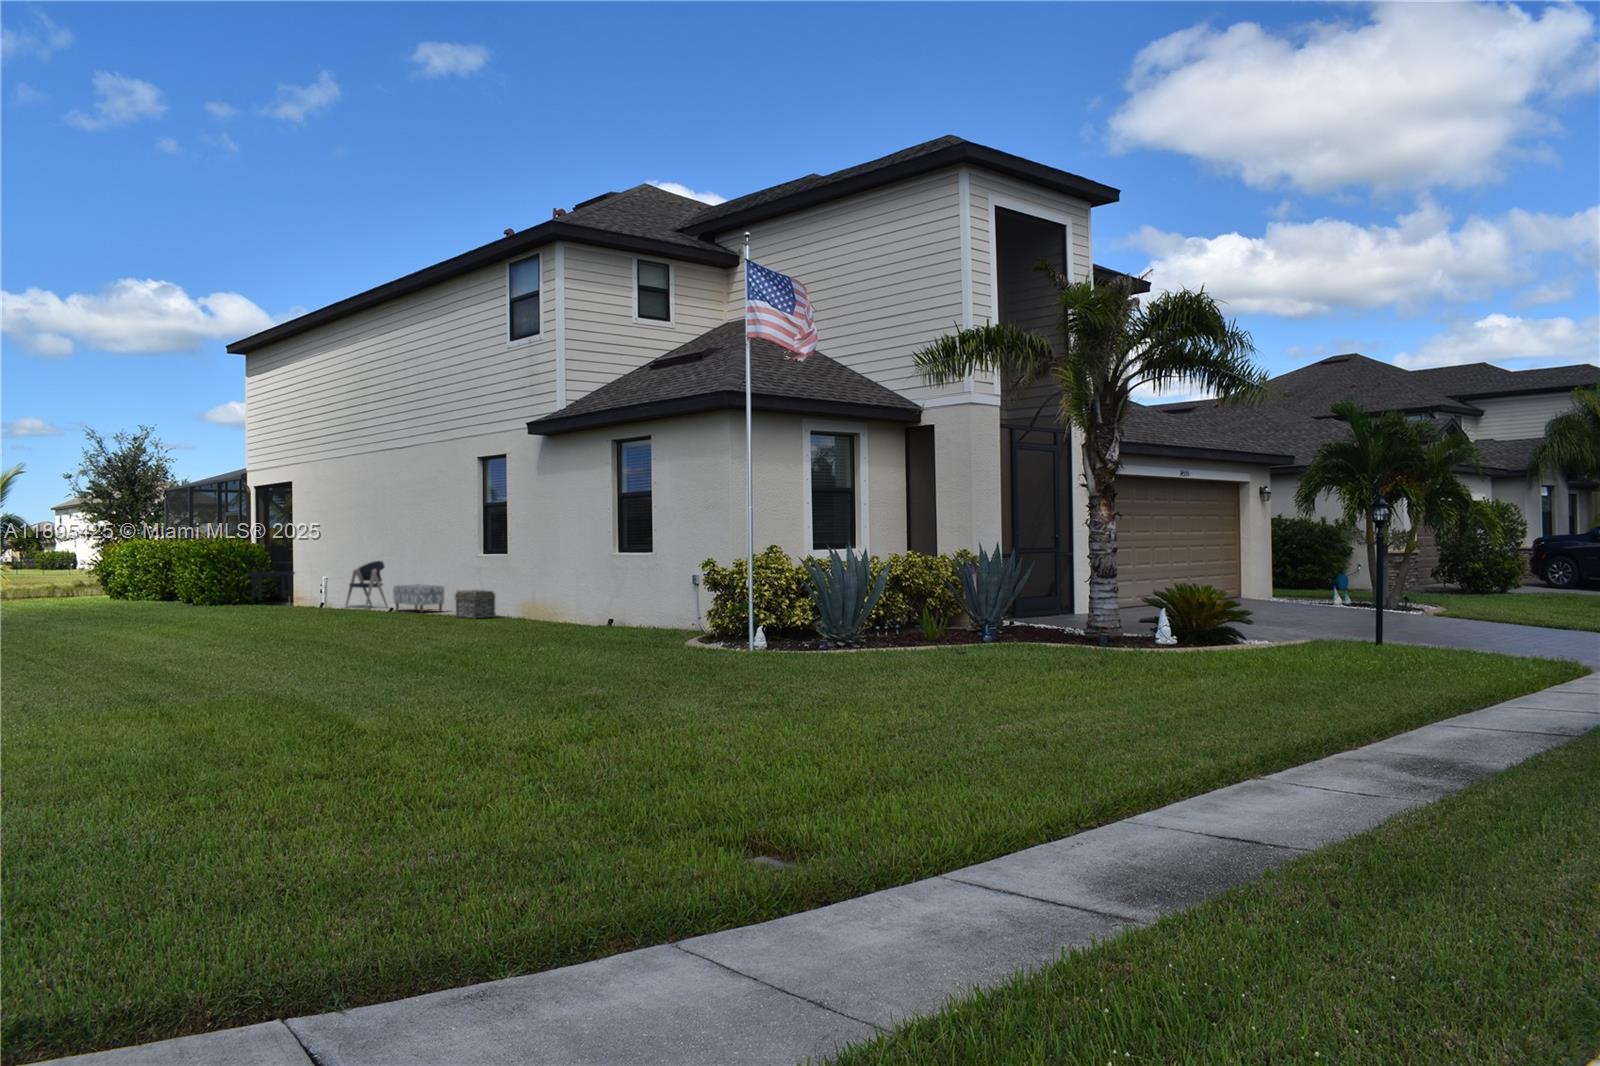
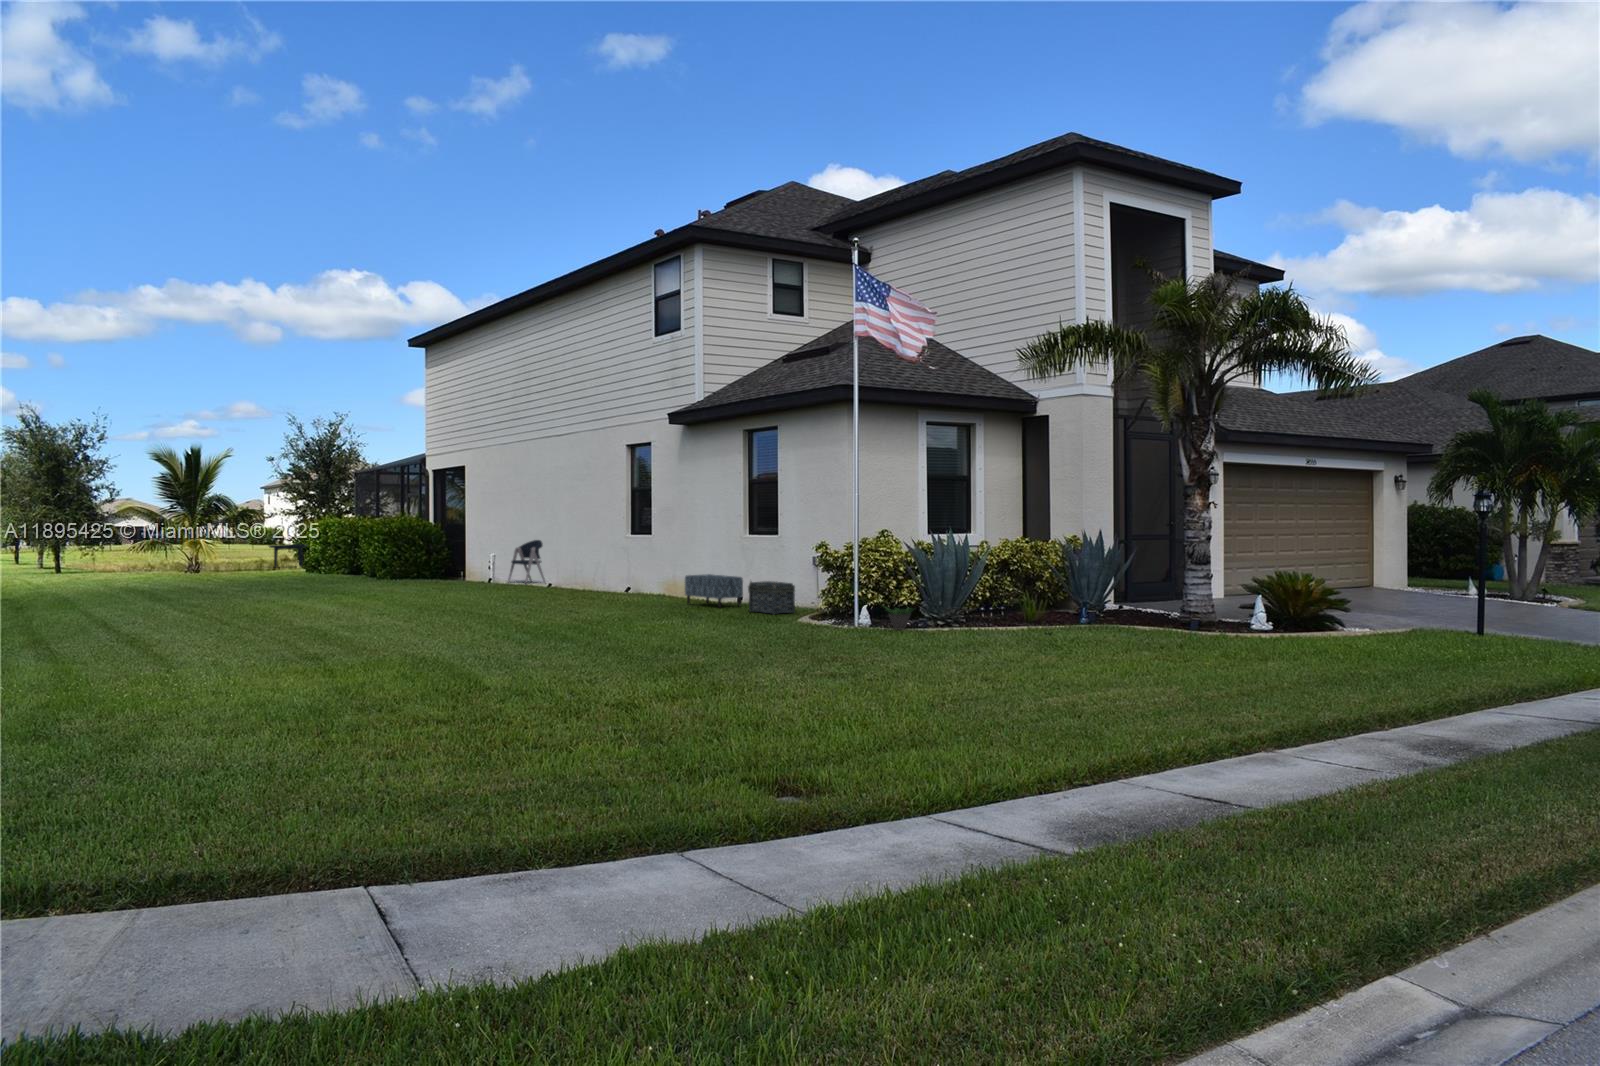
round table: present [247,572,295,600] -> present [269,544,307,568]
bench: present [393,584,444,613] -> present [685,574,743,608]
basket: present [455,590,496,619] -> present [748,581,795,614]
decorative plant: none [775,625,814,650] -> present [885,607,913,629]

